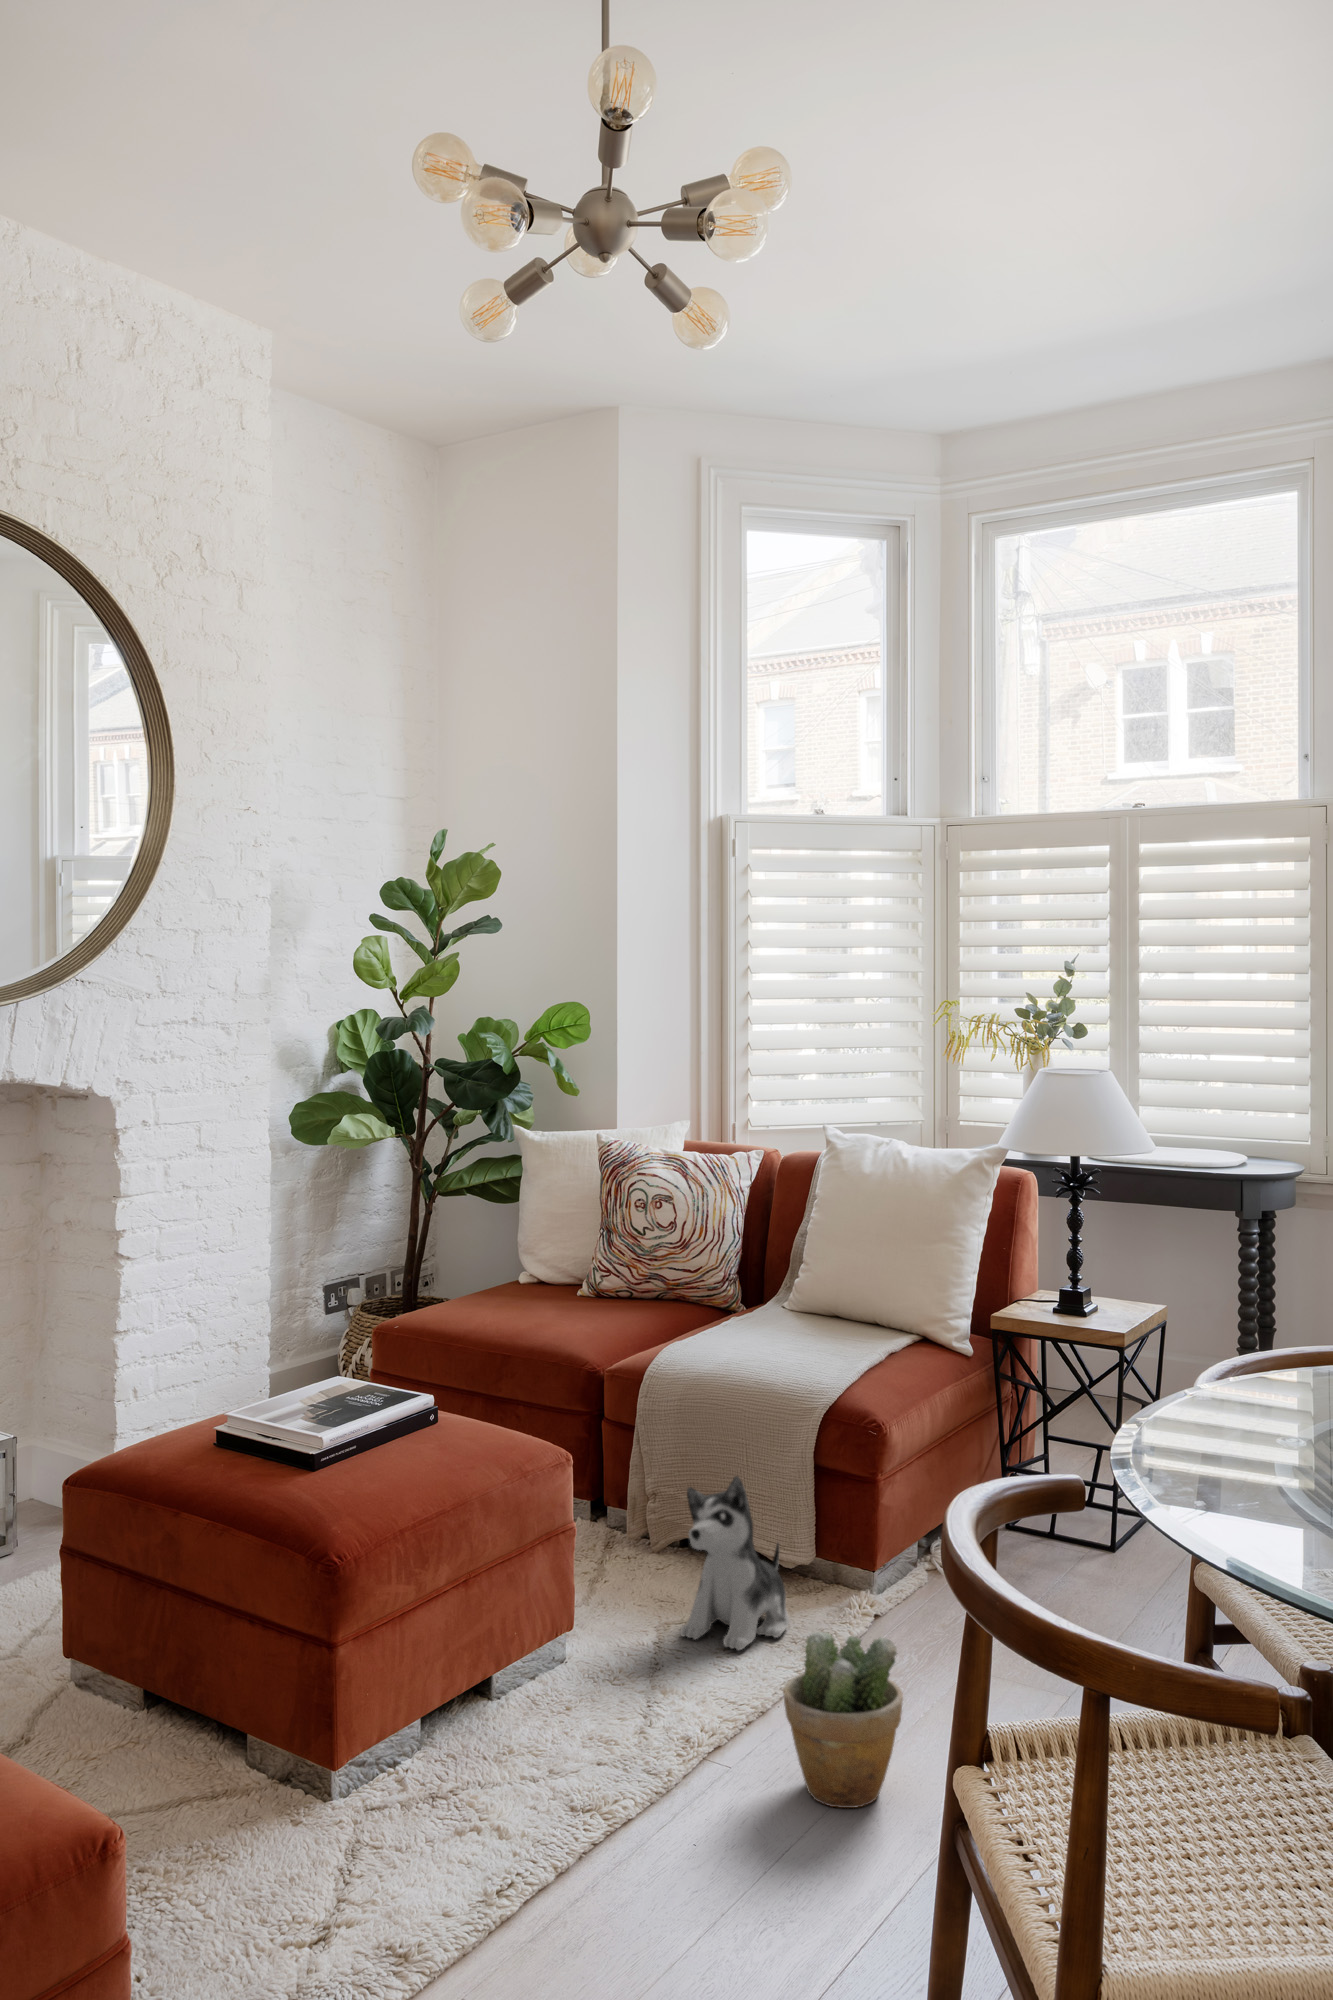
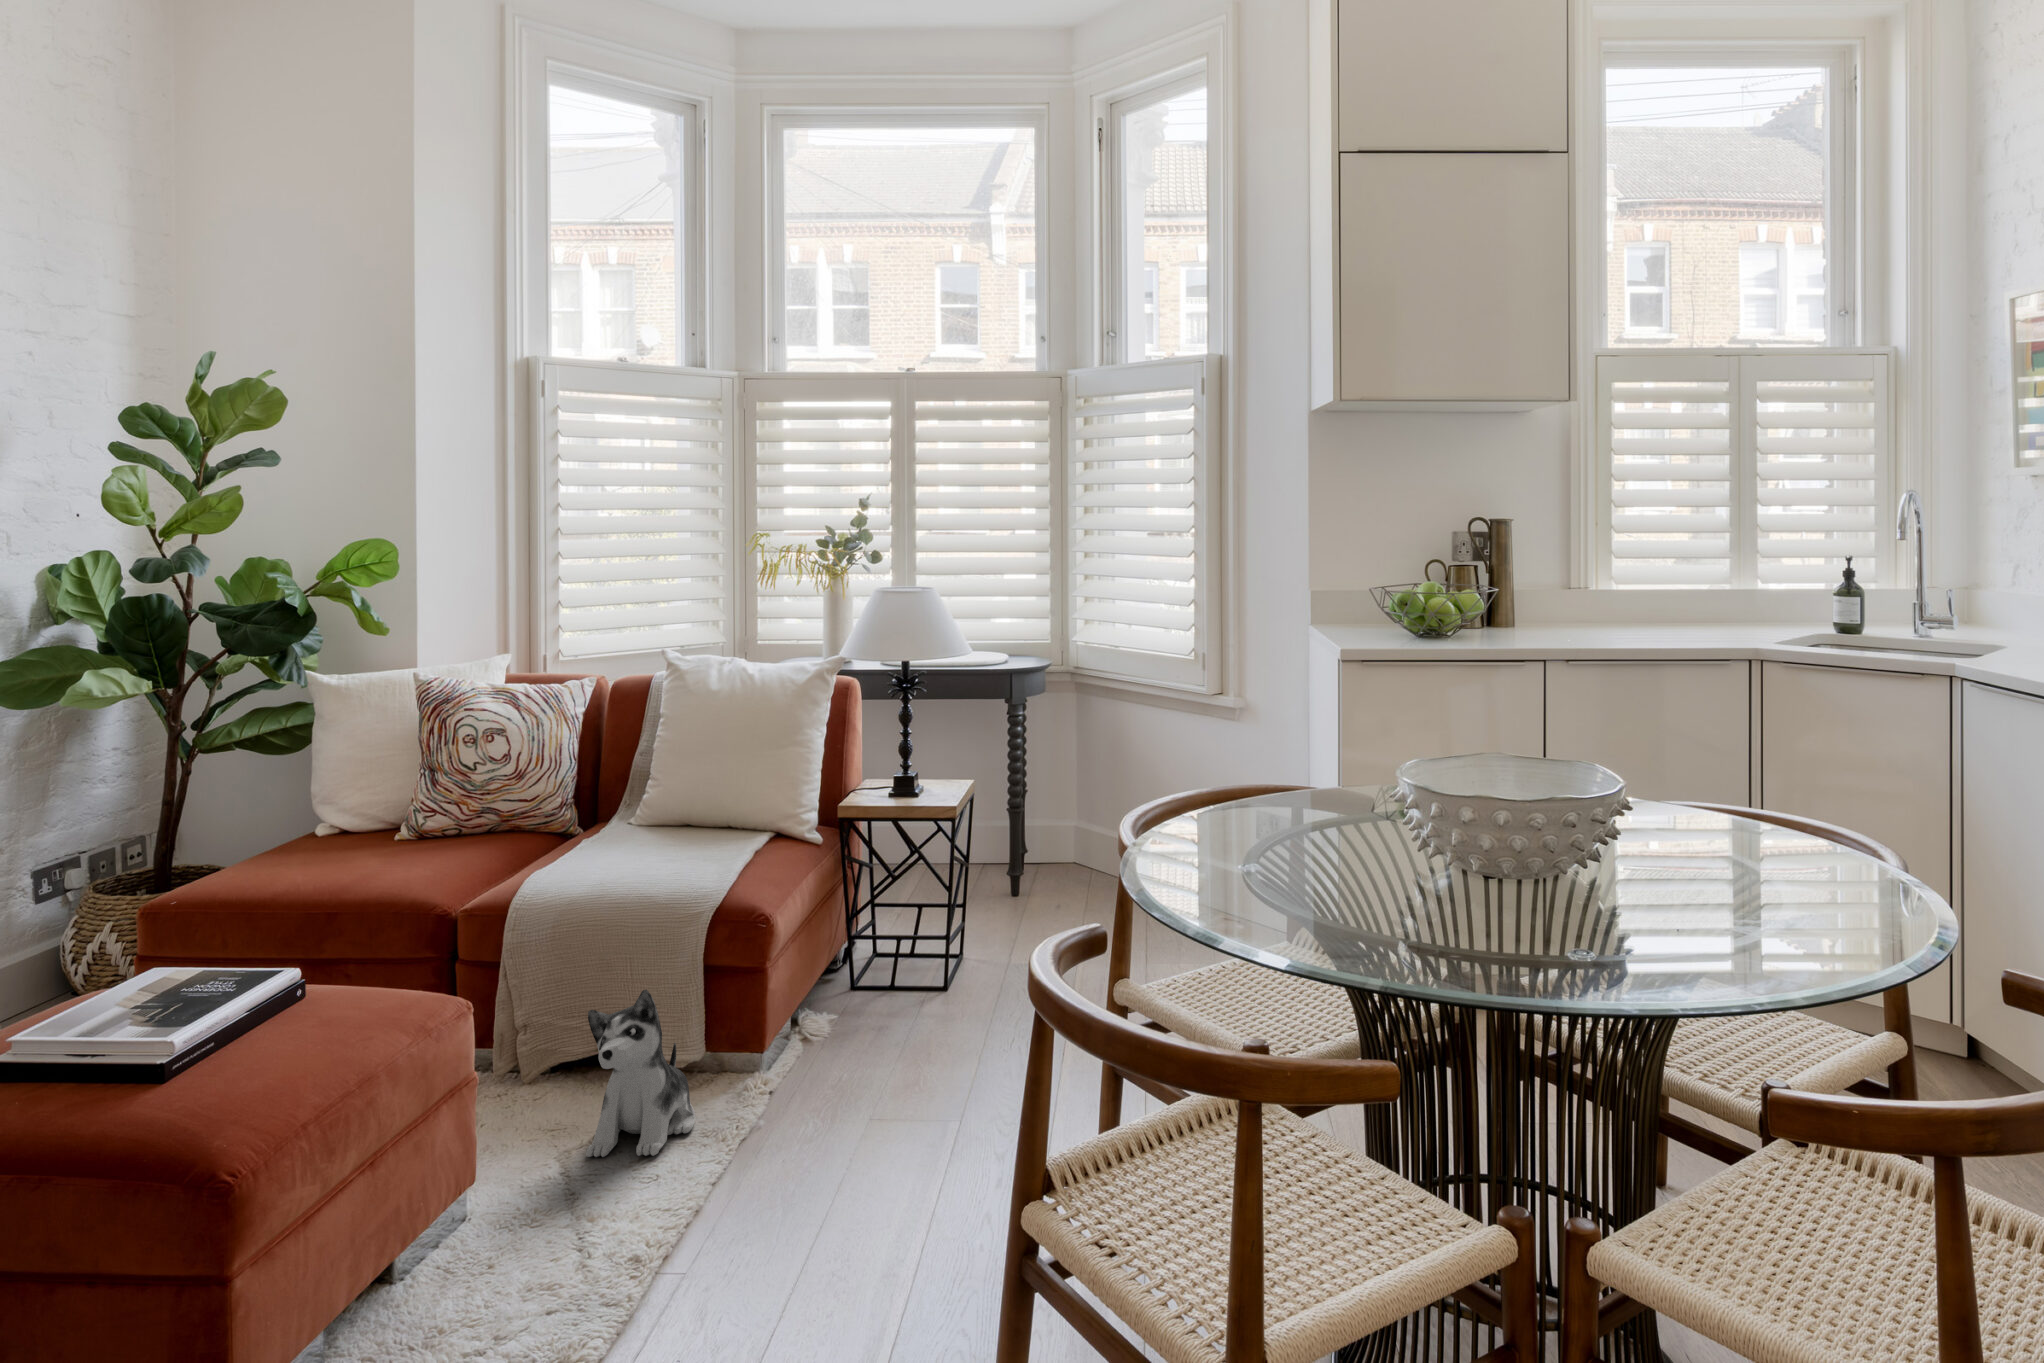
potted plant: present [783,1632,903,1808] -> none [748,1109,863,1278]

